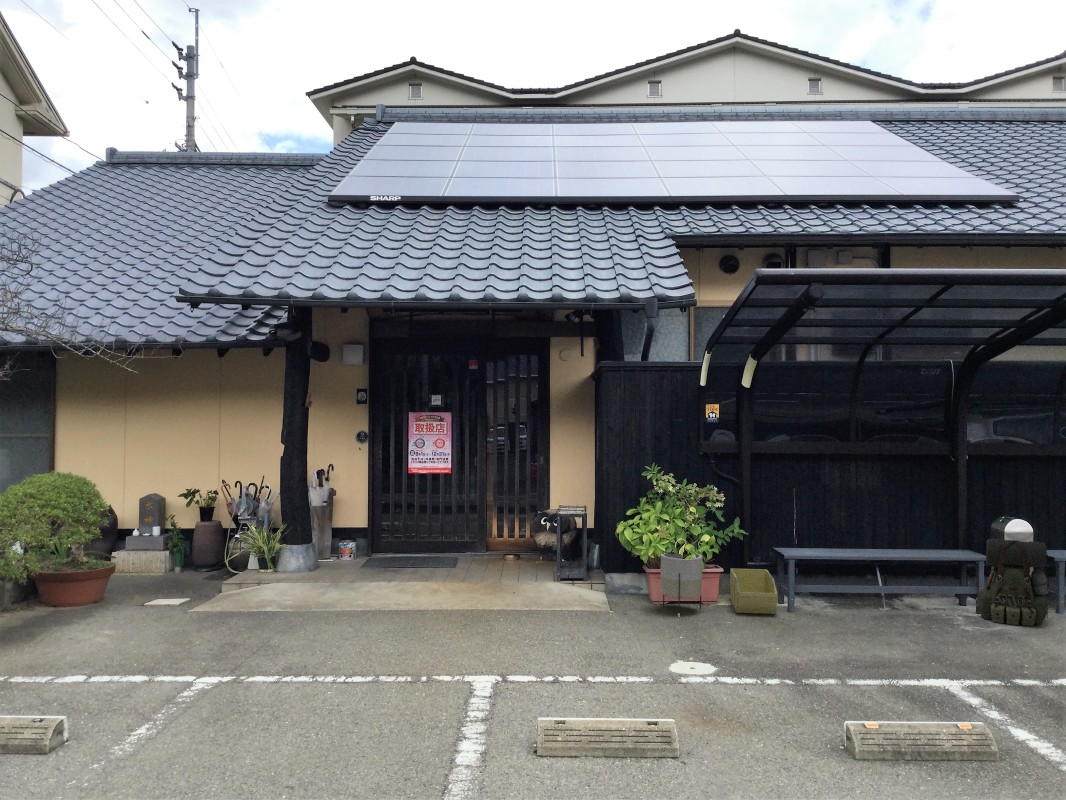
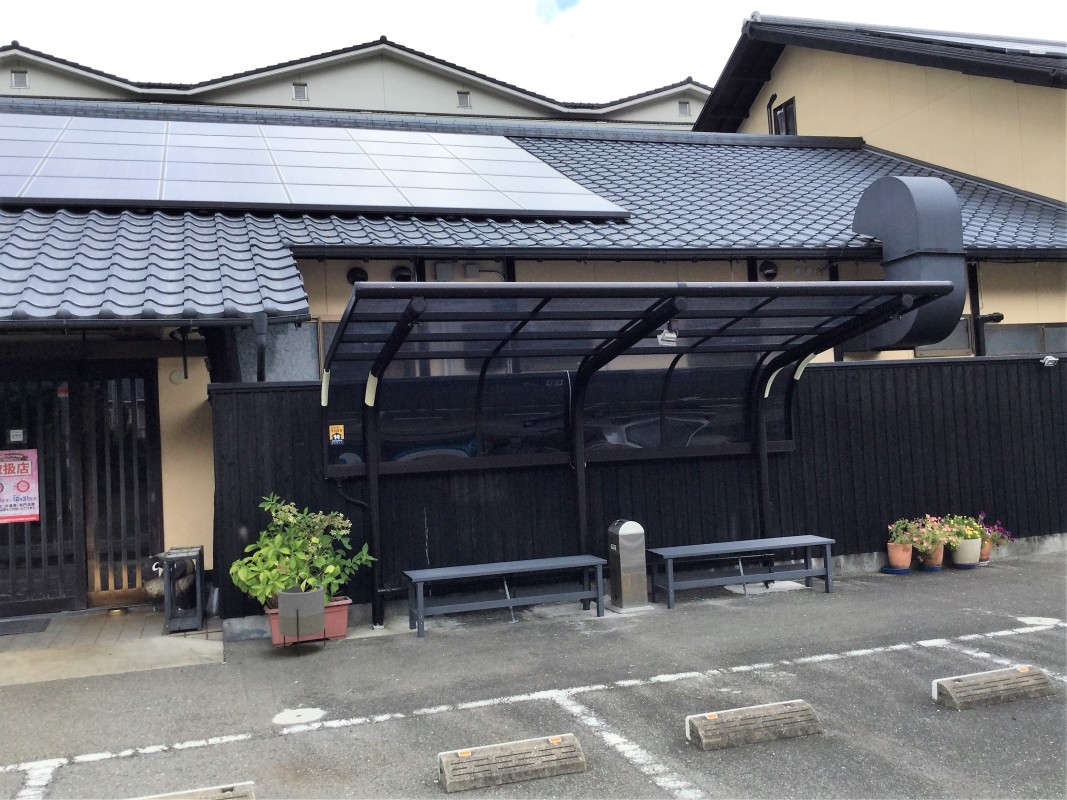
backpack: present [976,539,1049,626] -> none [595,541,658,623]
storage bin: present [730,568,778,614] -> none [360,594,405,644]

